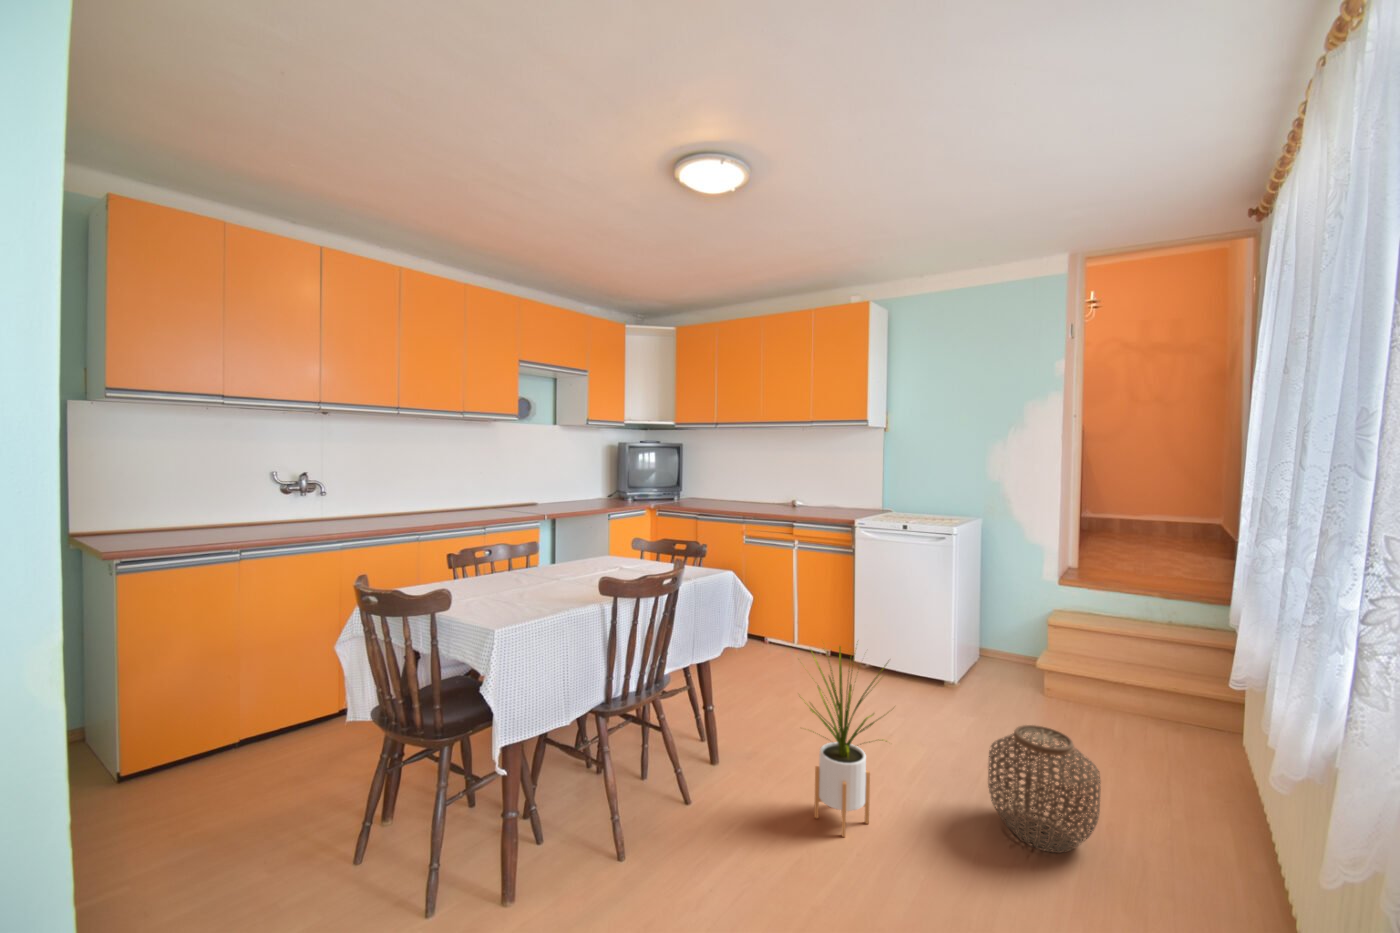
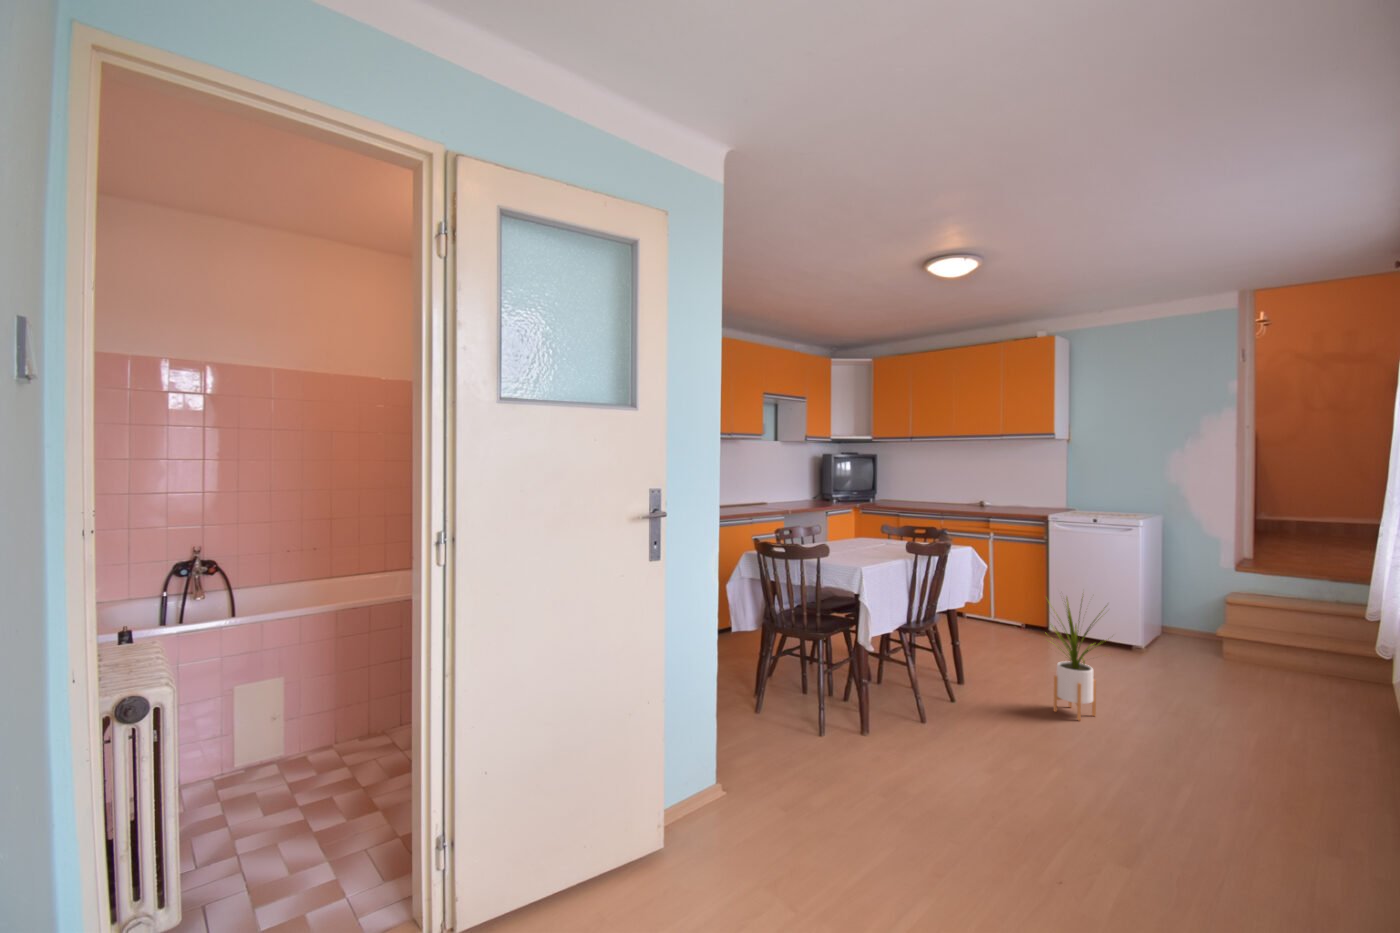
woven basket: present [988,725,1101,852] -> none [1187,652,1277,737]

